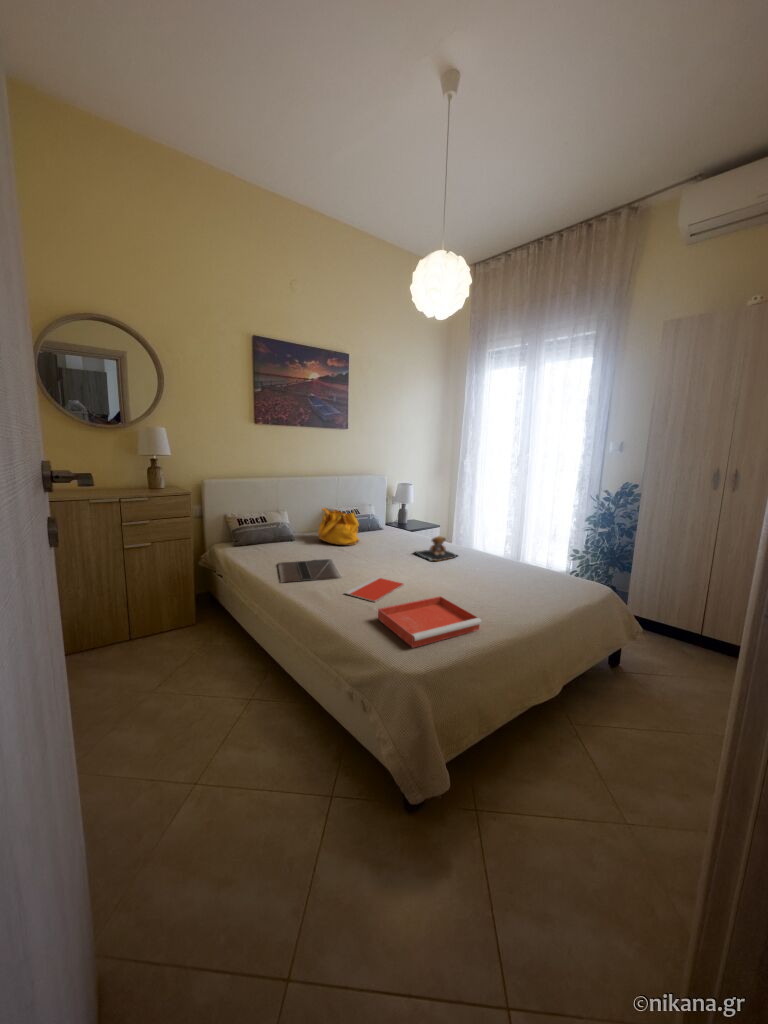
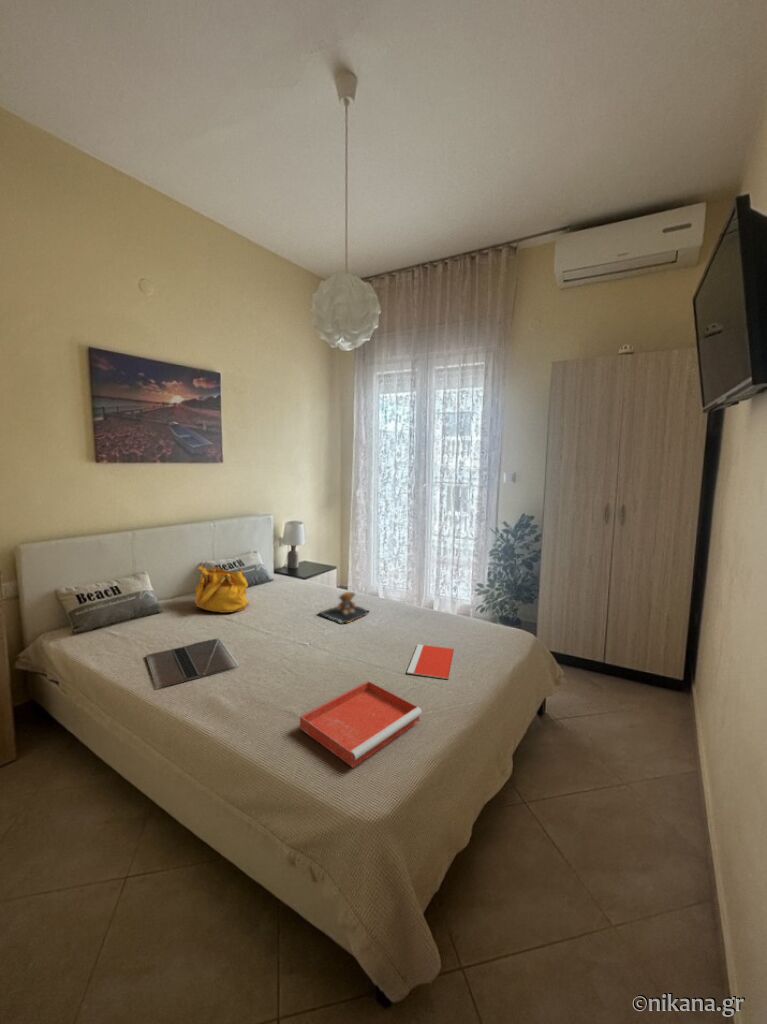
notebook: present [345,577,404,602] -> present [407,644,454,679]

